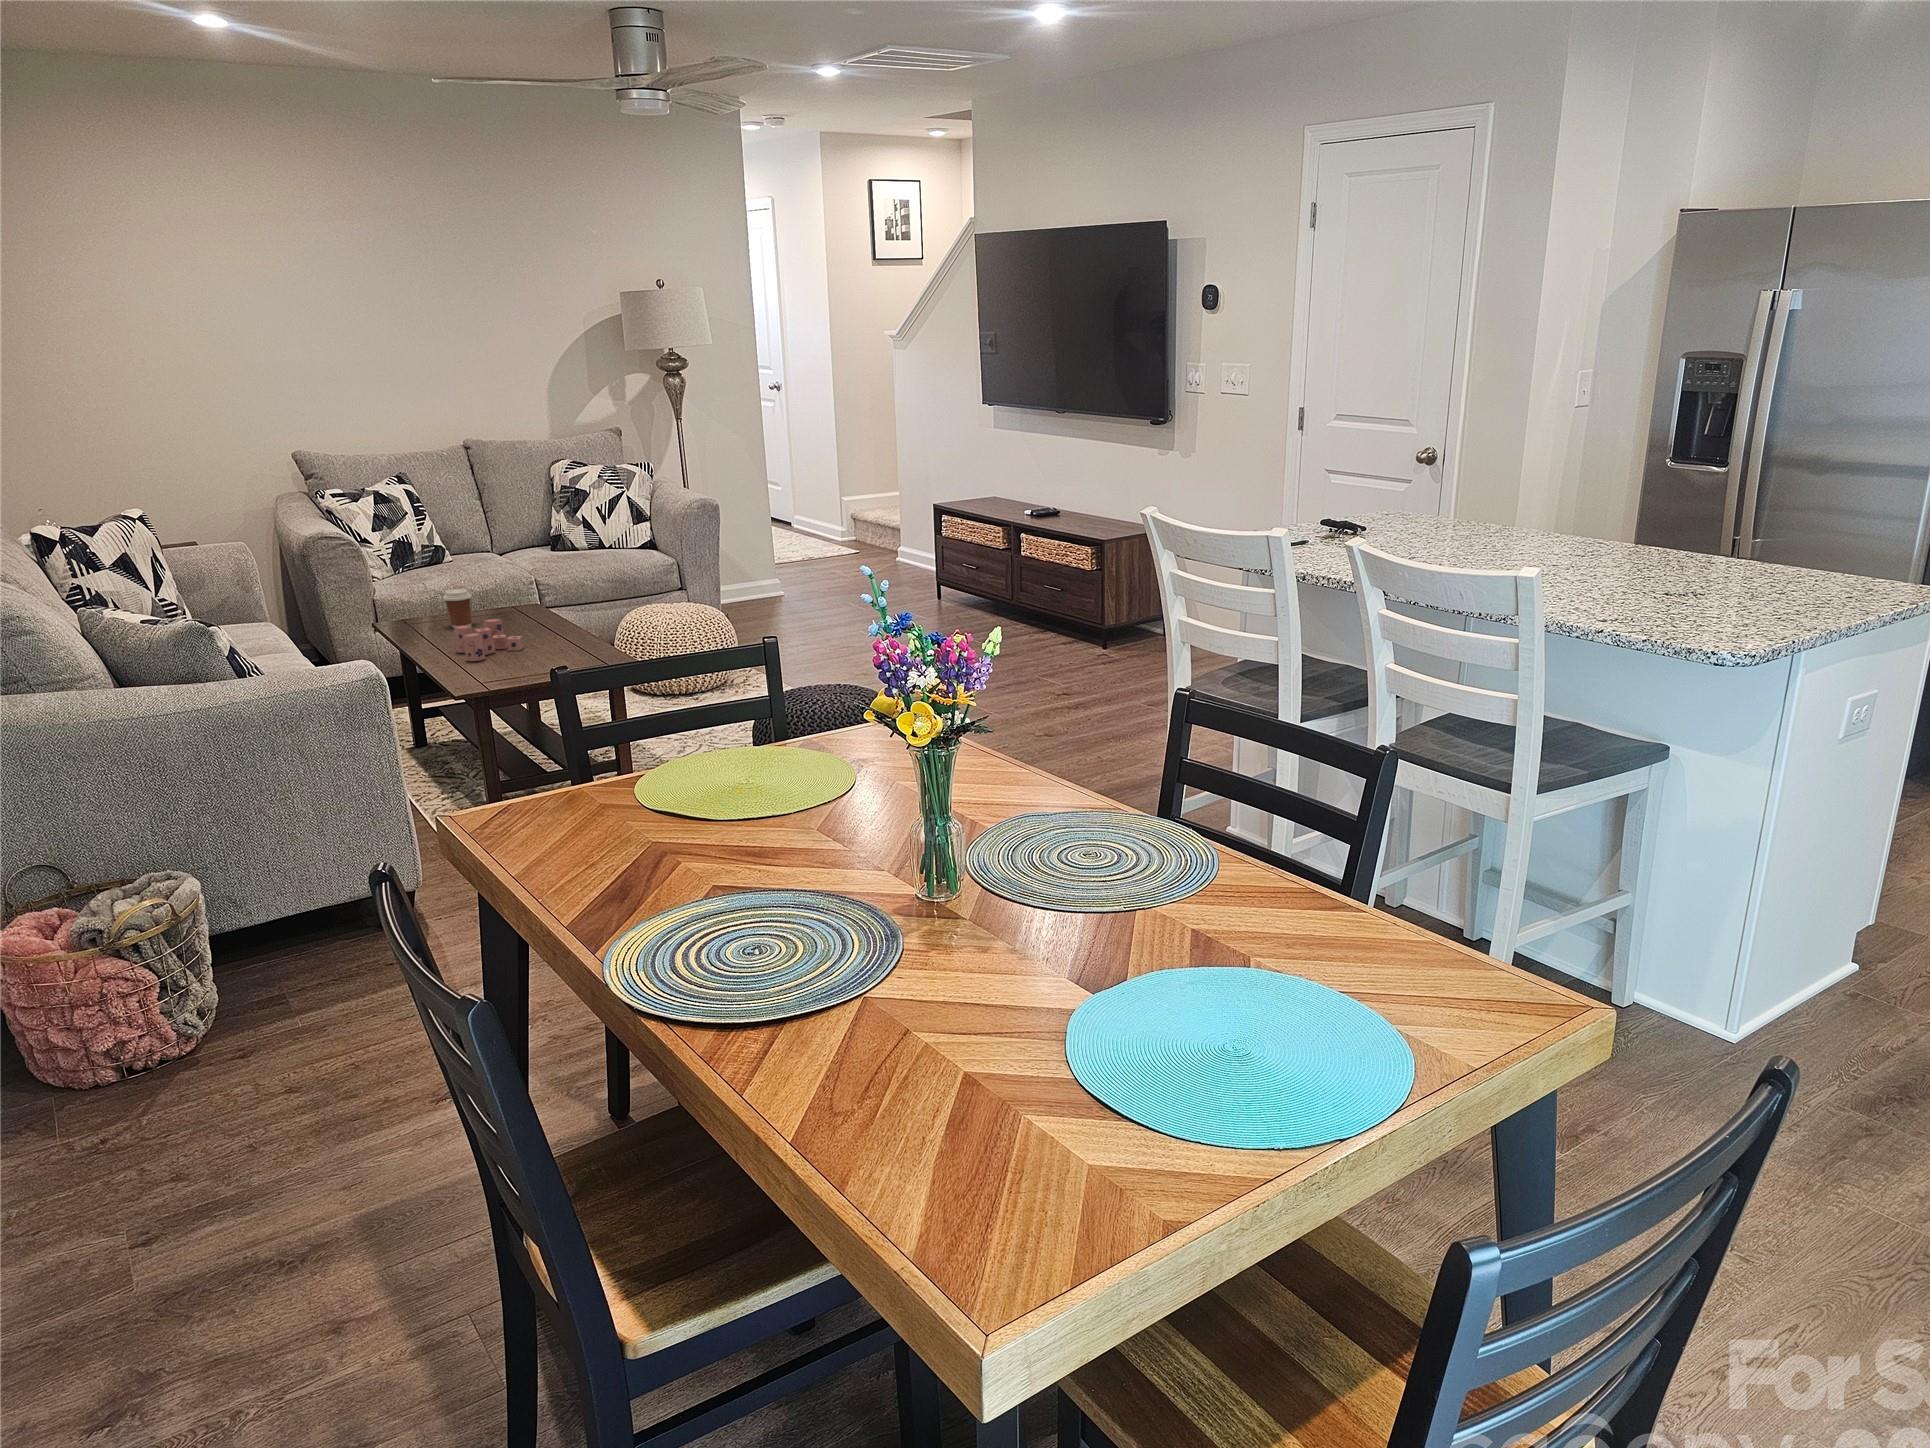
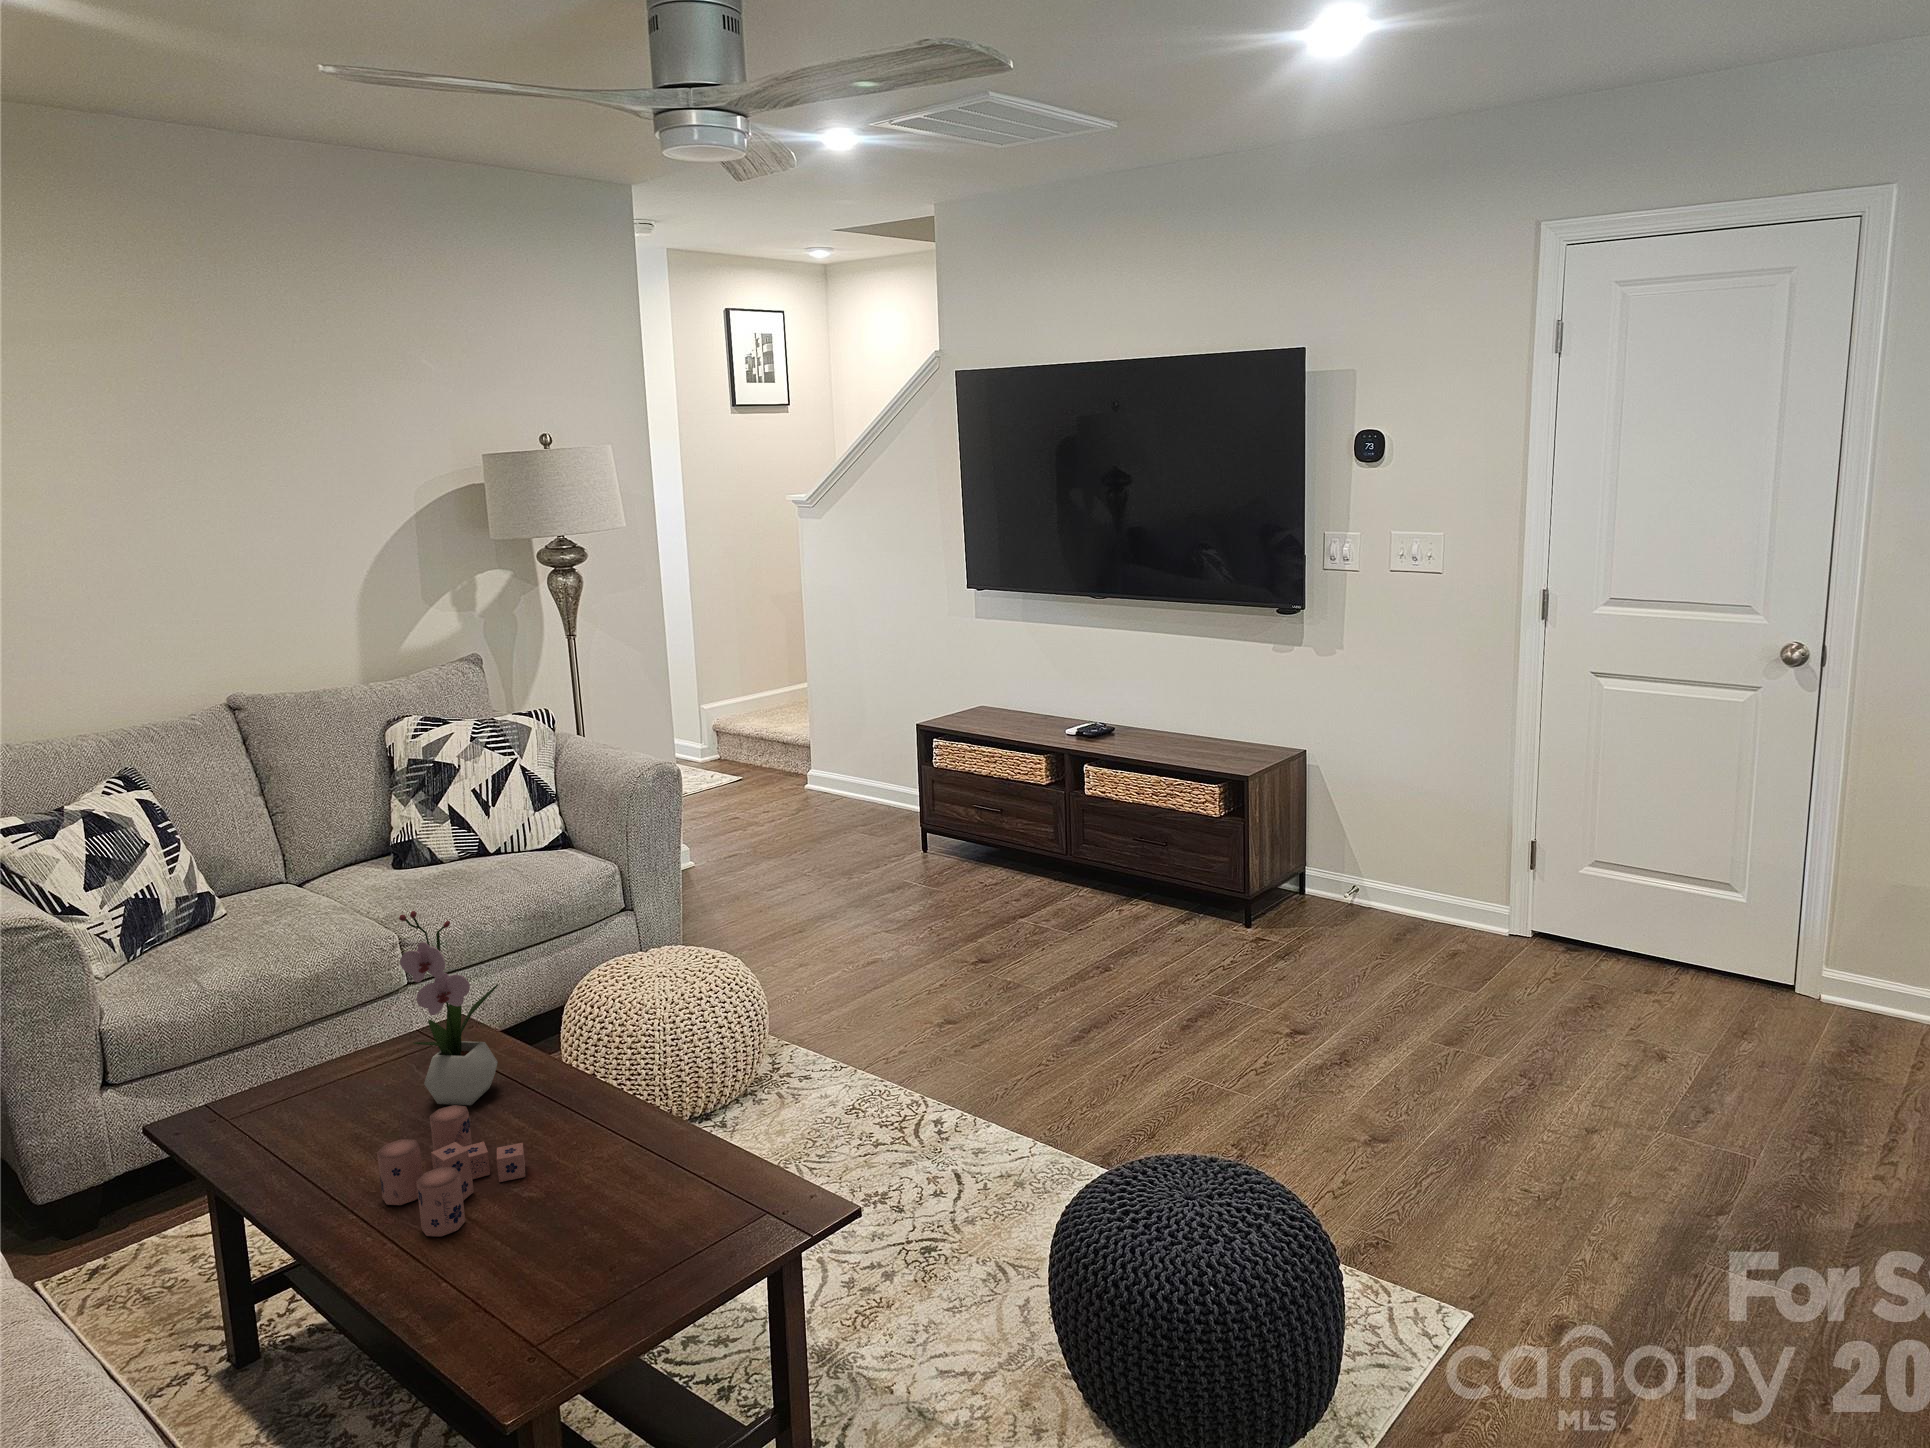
flower arrangement: none [478,526,533,630] -> present [399,911,498,1105]
coffee cup: present [443,589,472,627] -> none [306,1029,366,1112]

